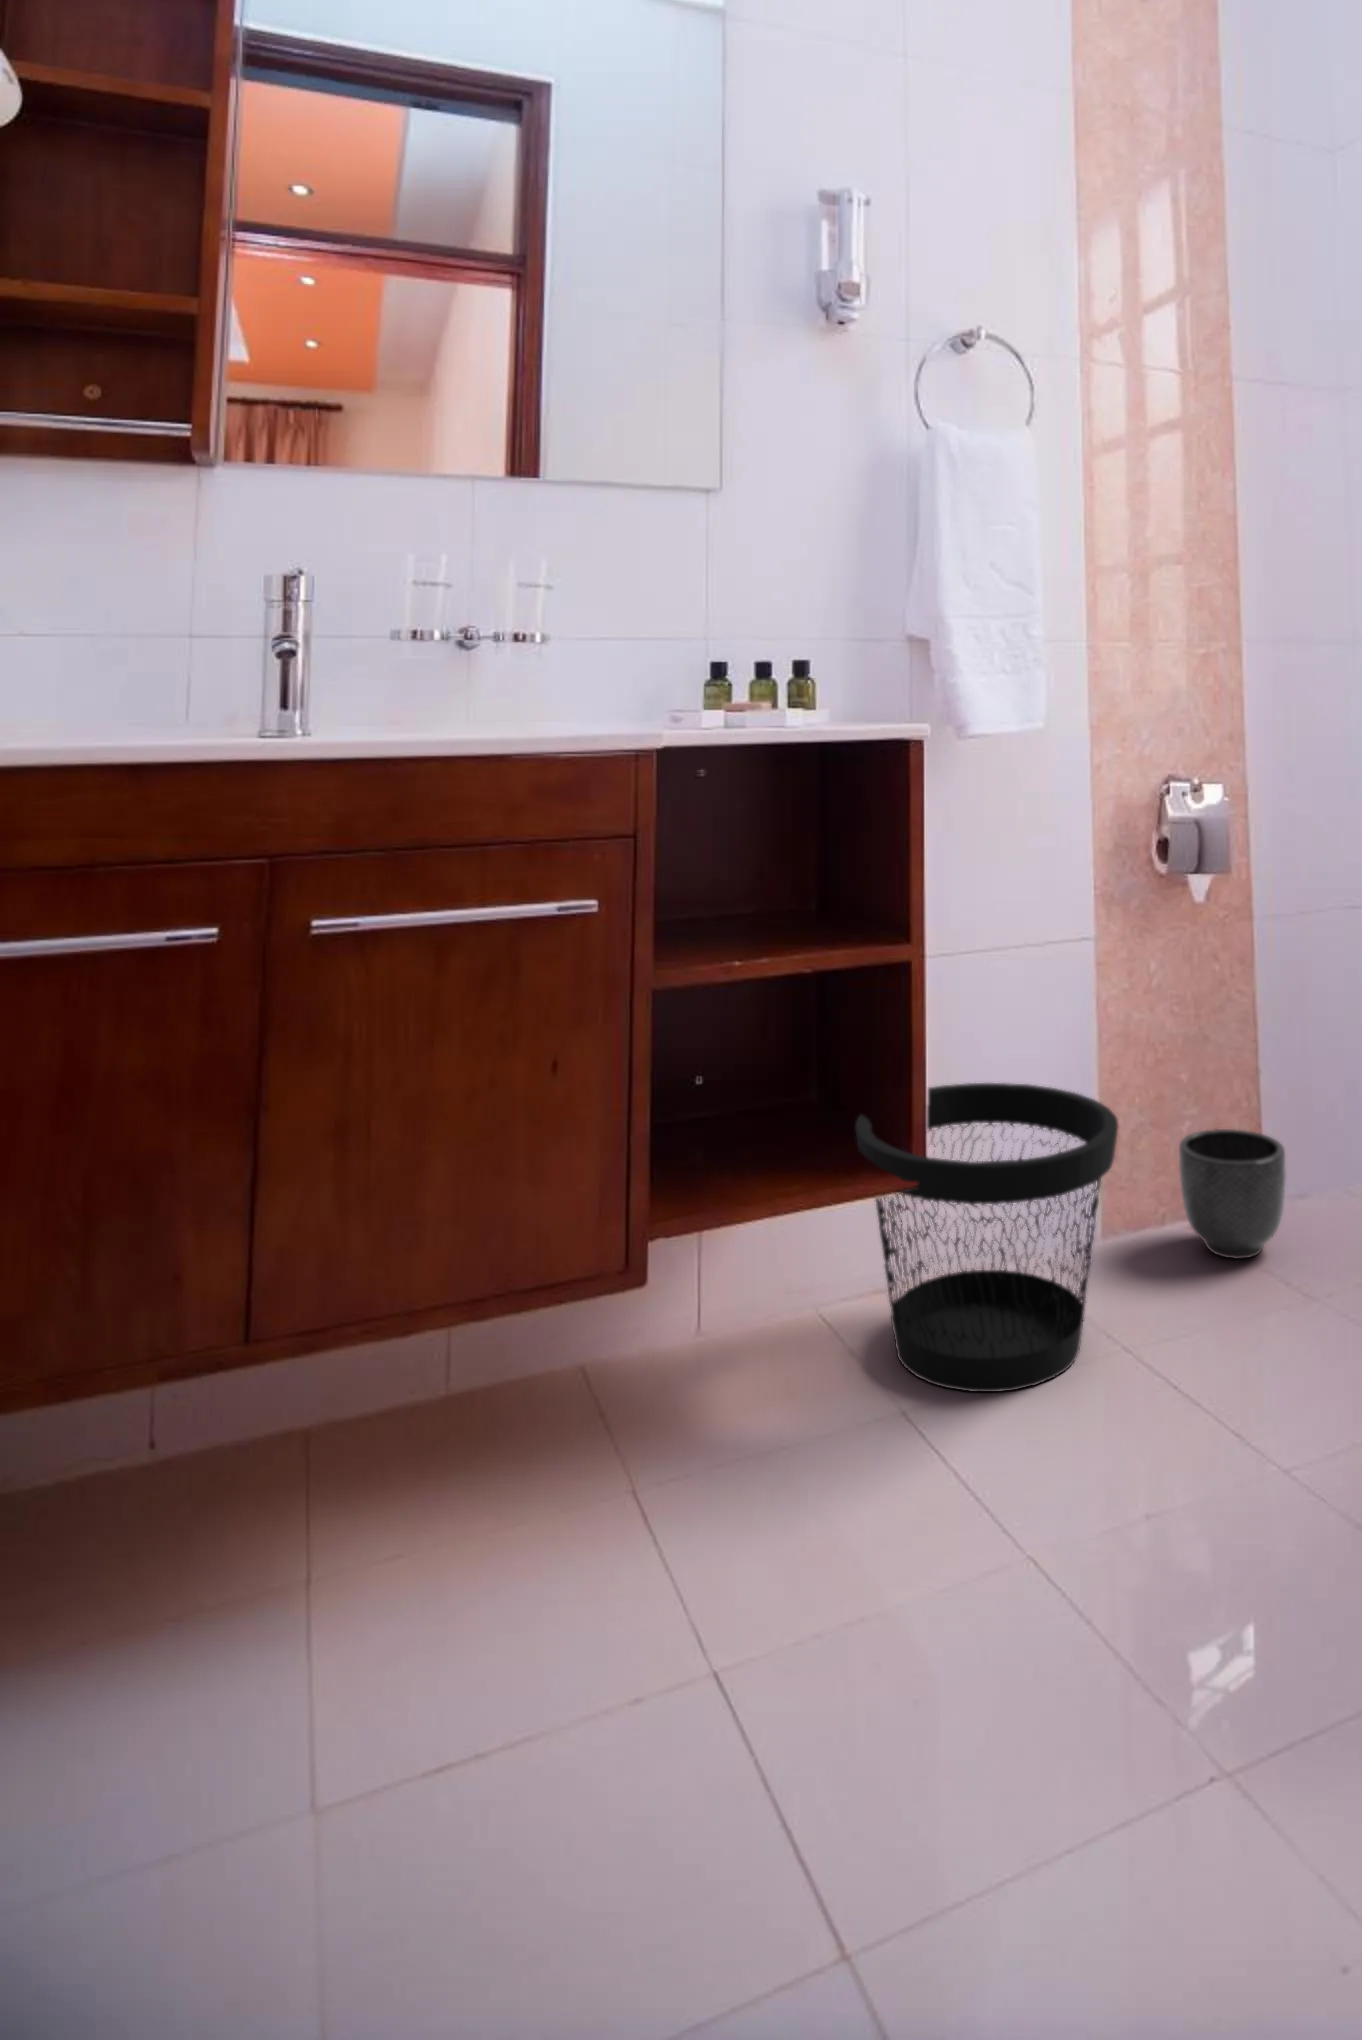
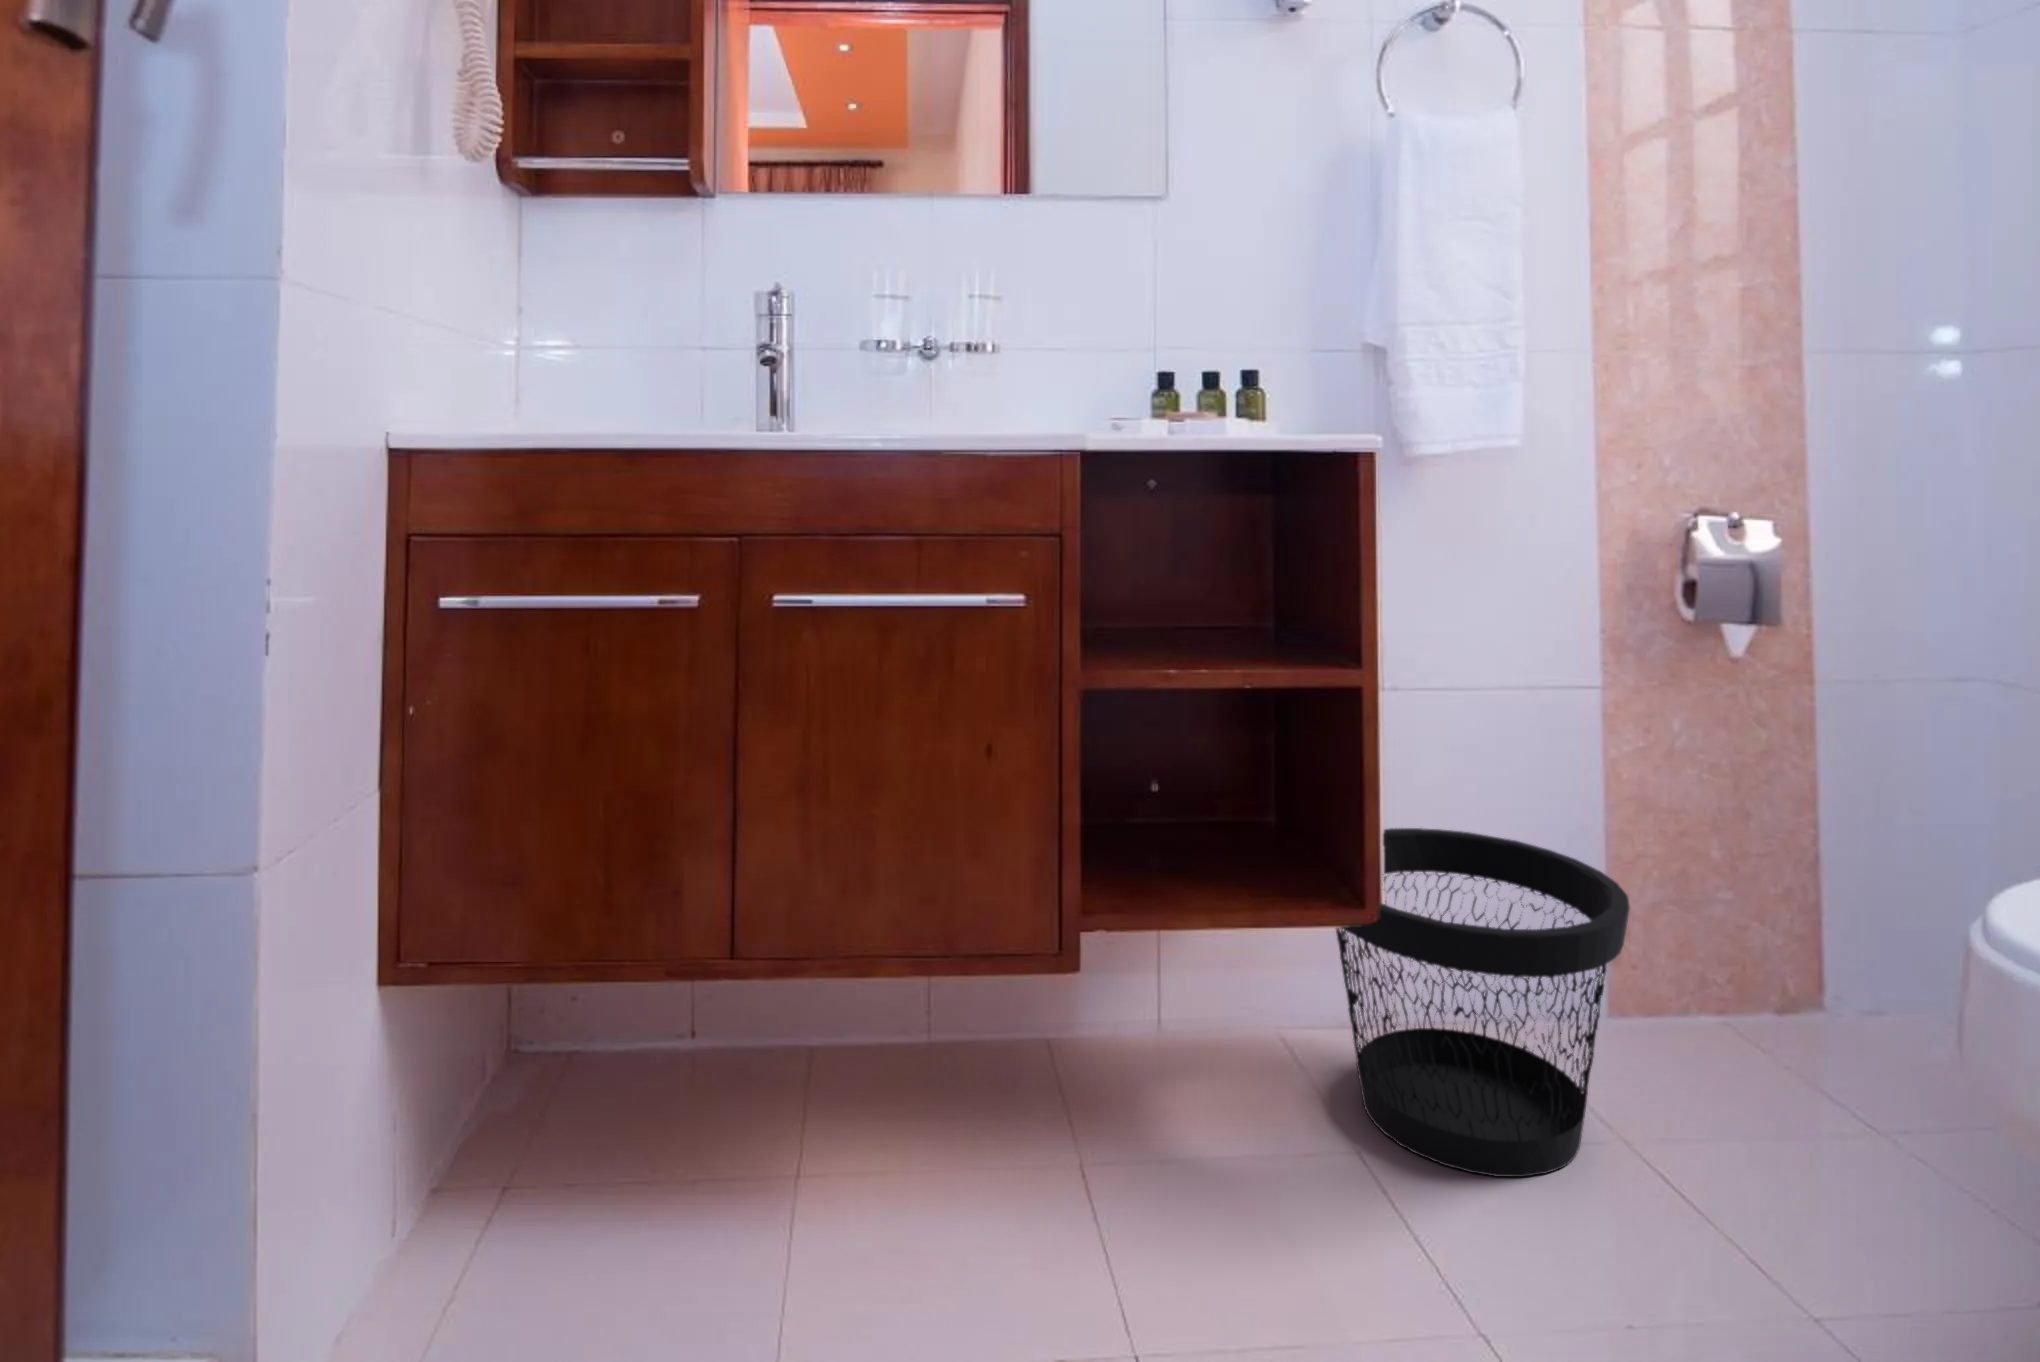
planter: present [1179,1129,1286,1259] -> none [1711,921,1860,1080]

